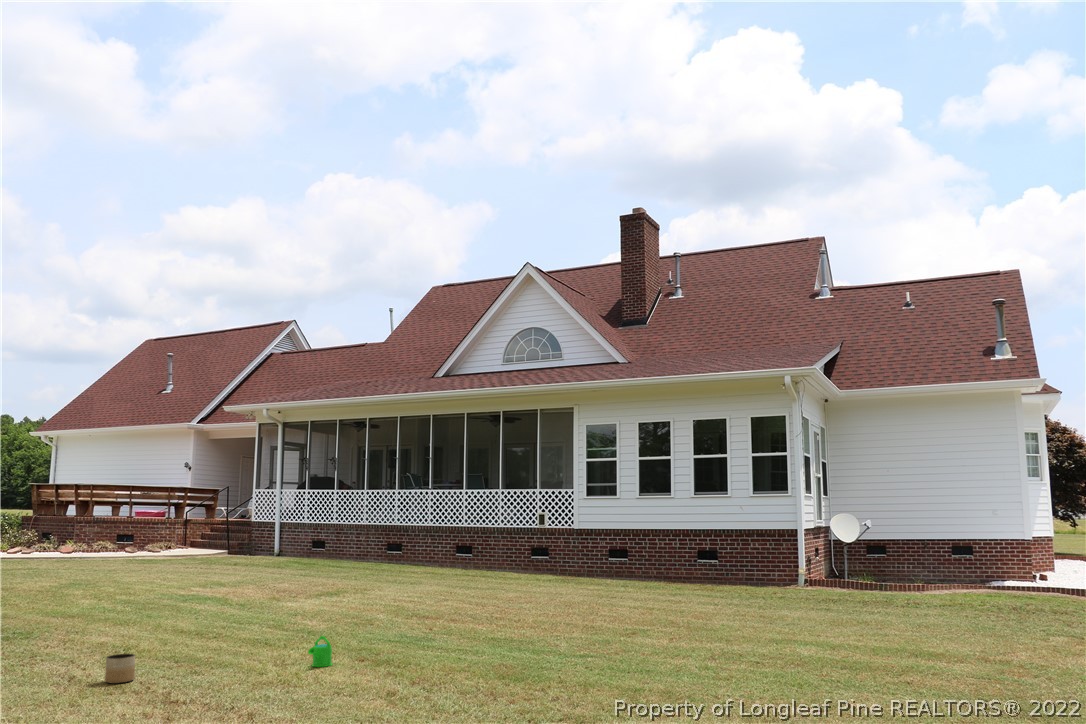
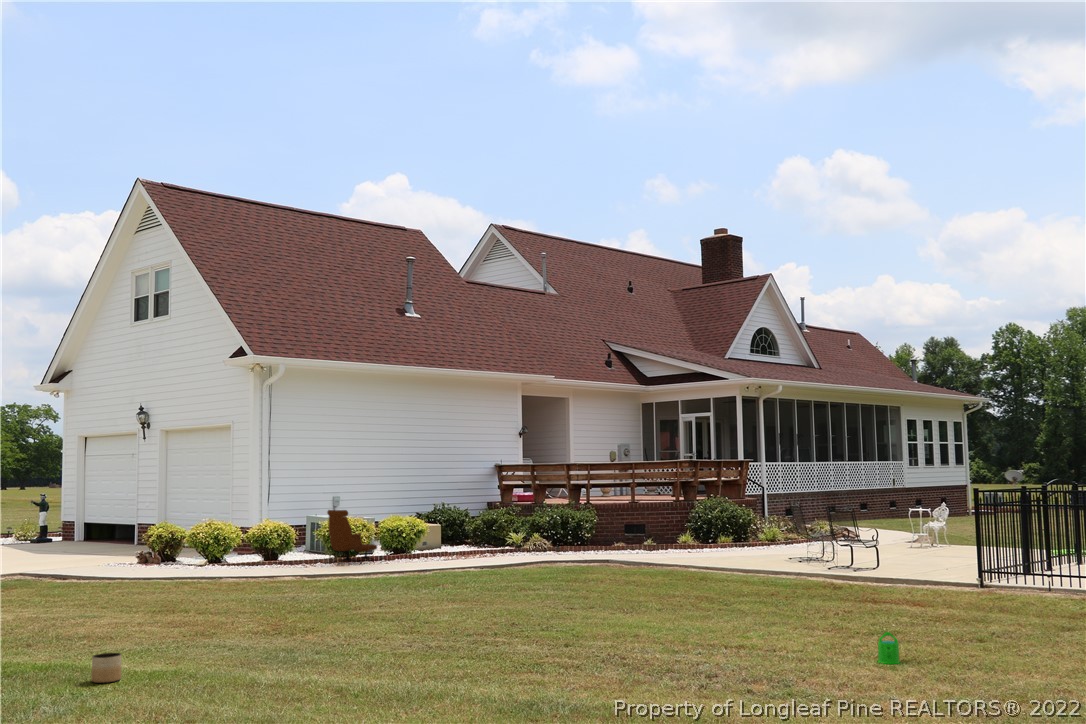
lounge chair: none [350,523,397,574] -> present [327,510,377,564]
watering can: present [308,636,332,667] -> present [878,632,900,664]

